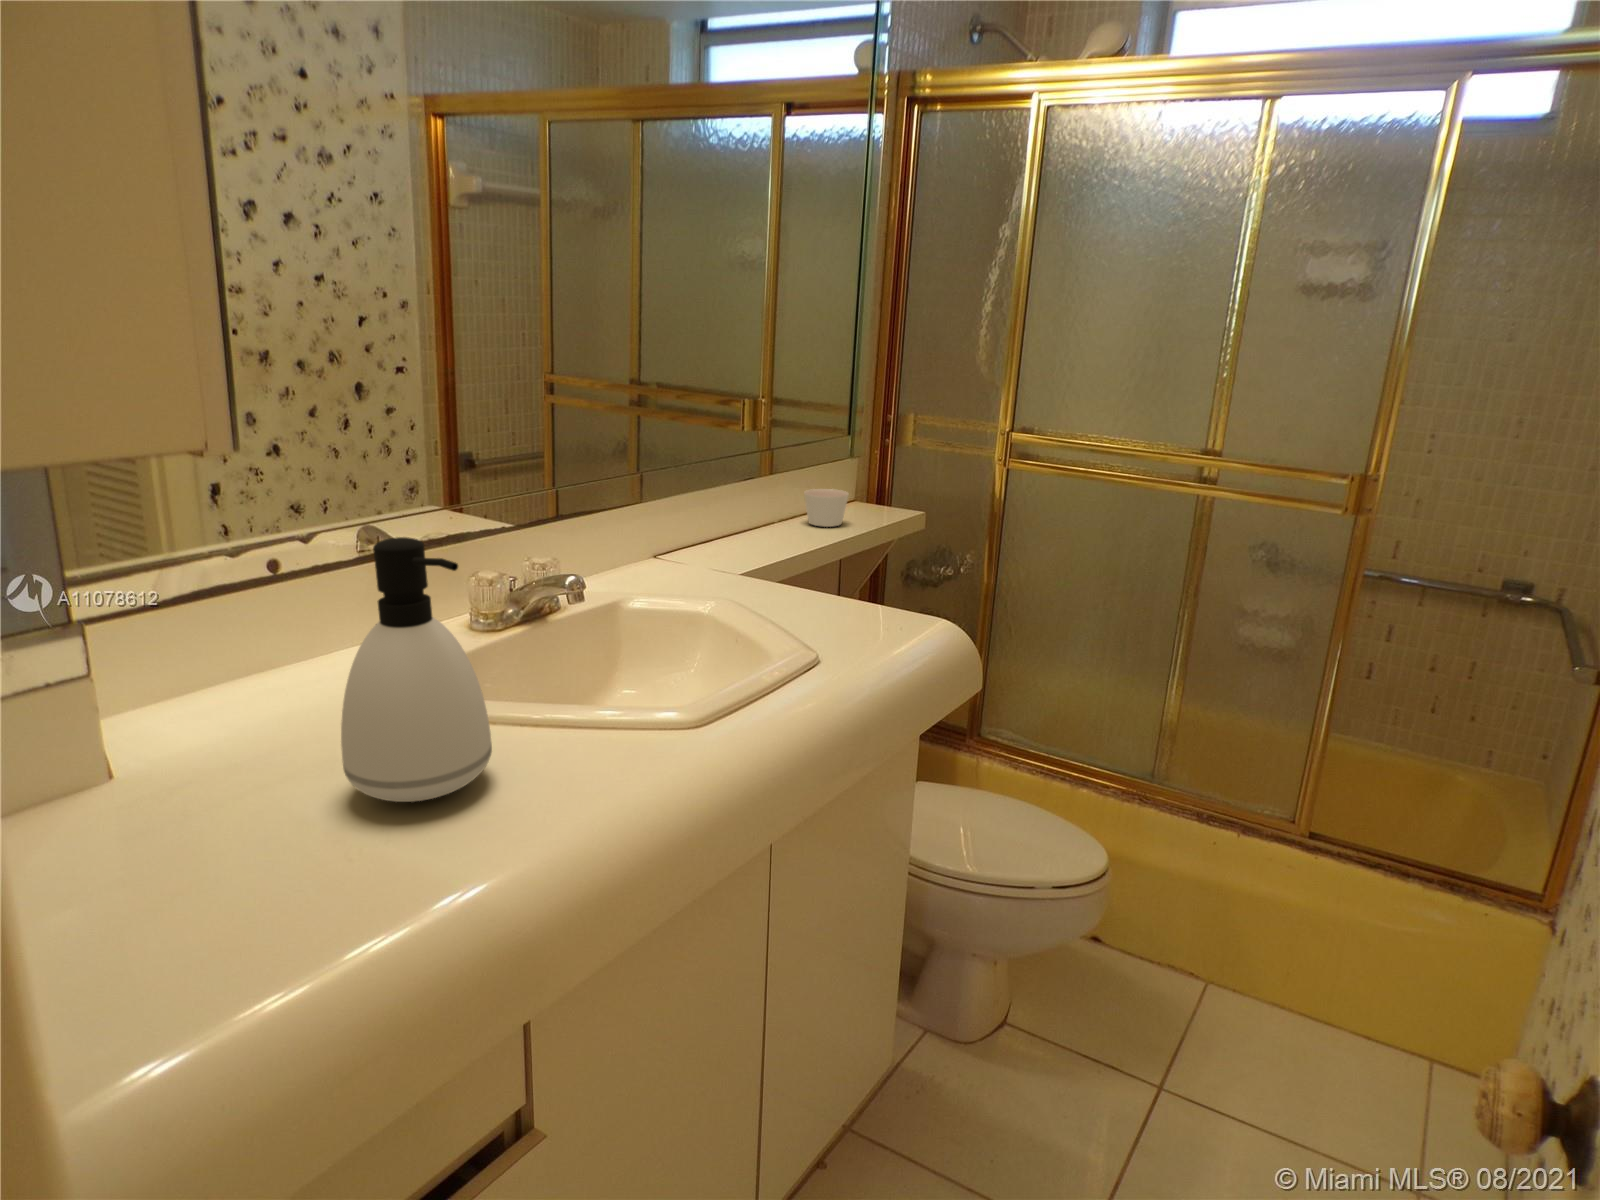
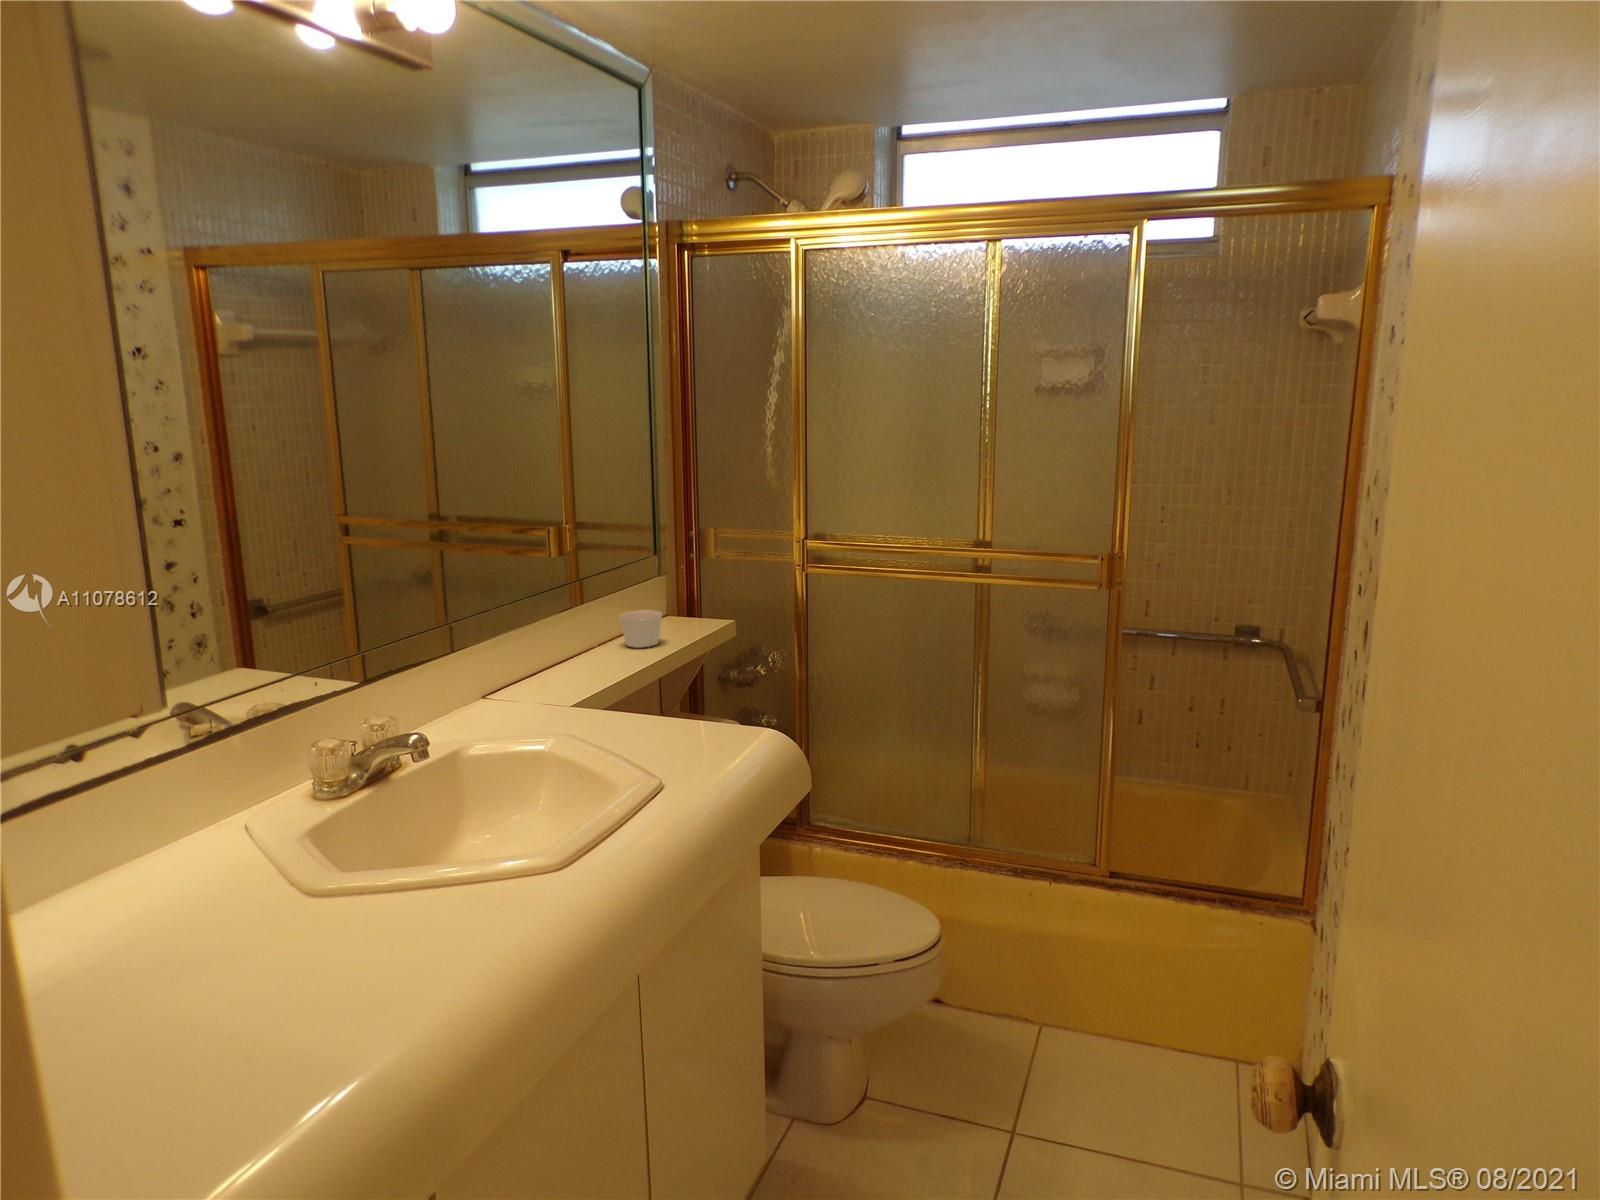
soap dispenser: present [341,537,492,802] -> none [237,732,380,975]

